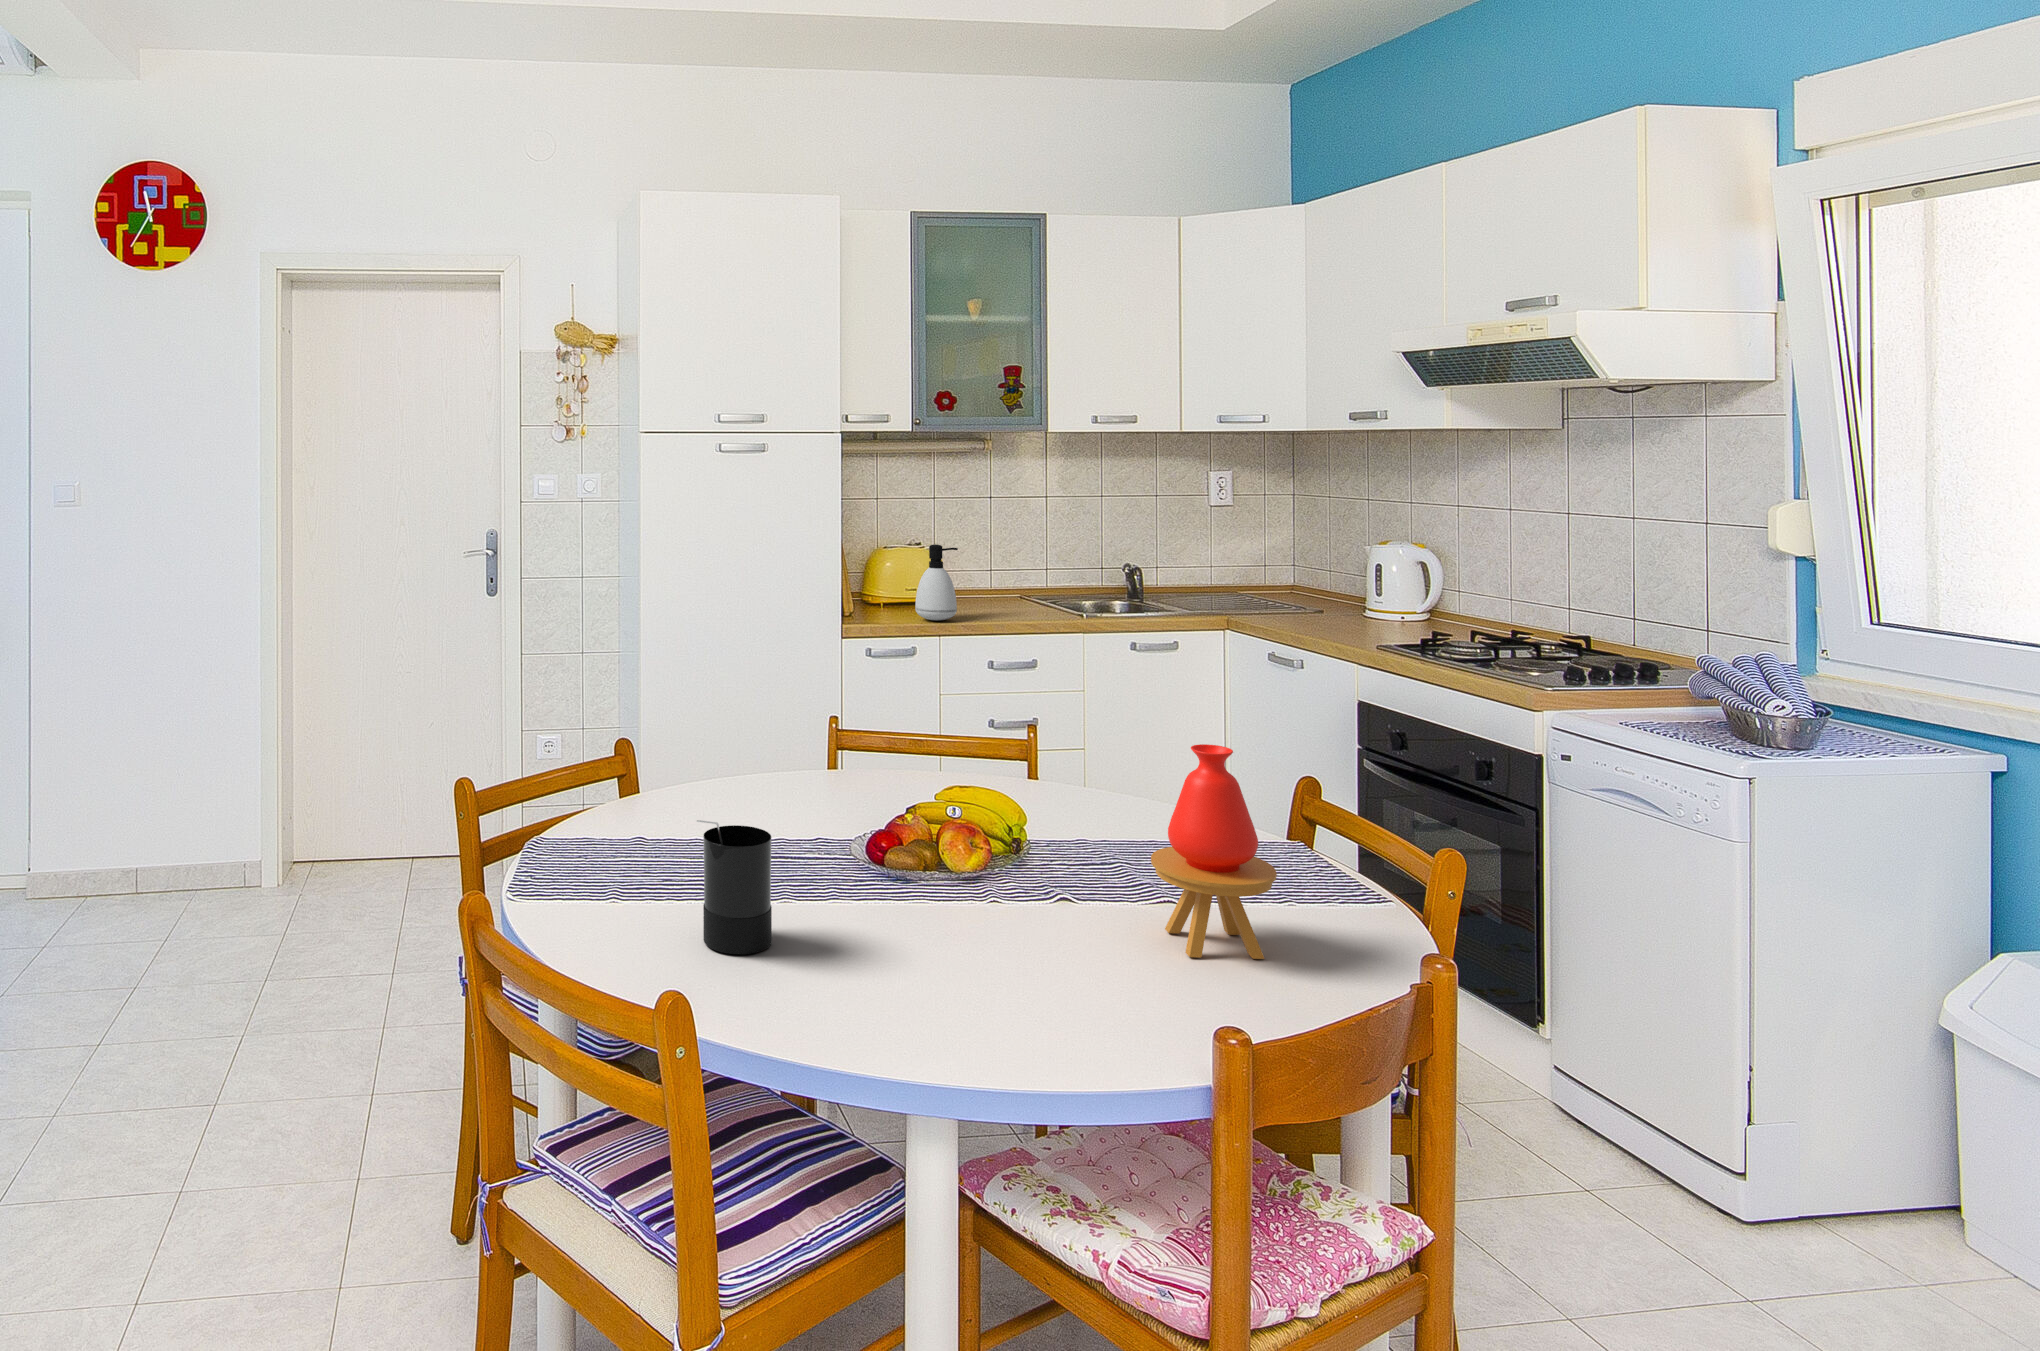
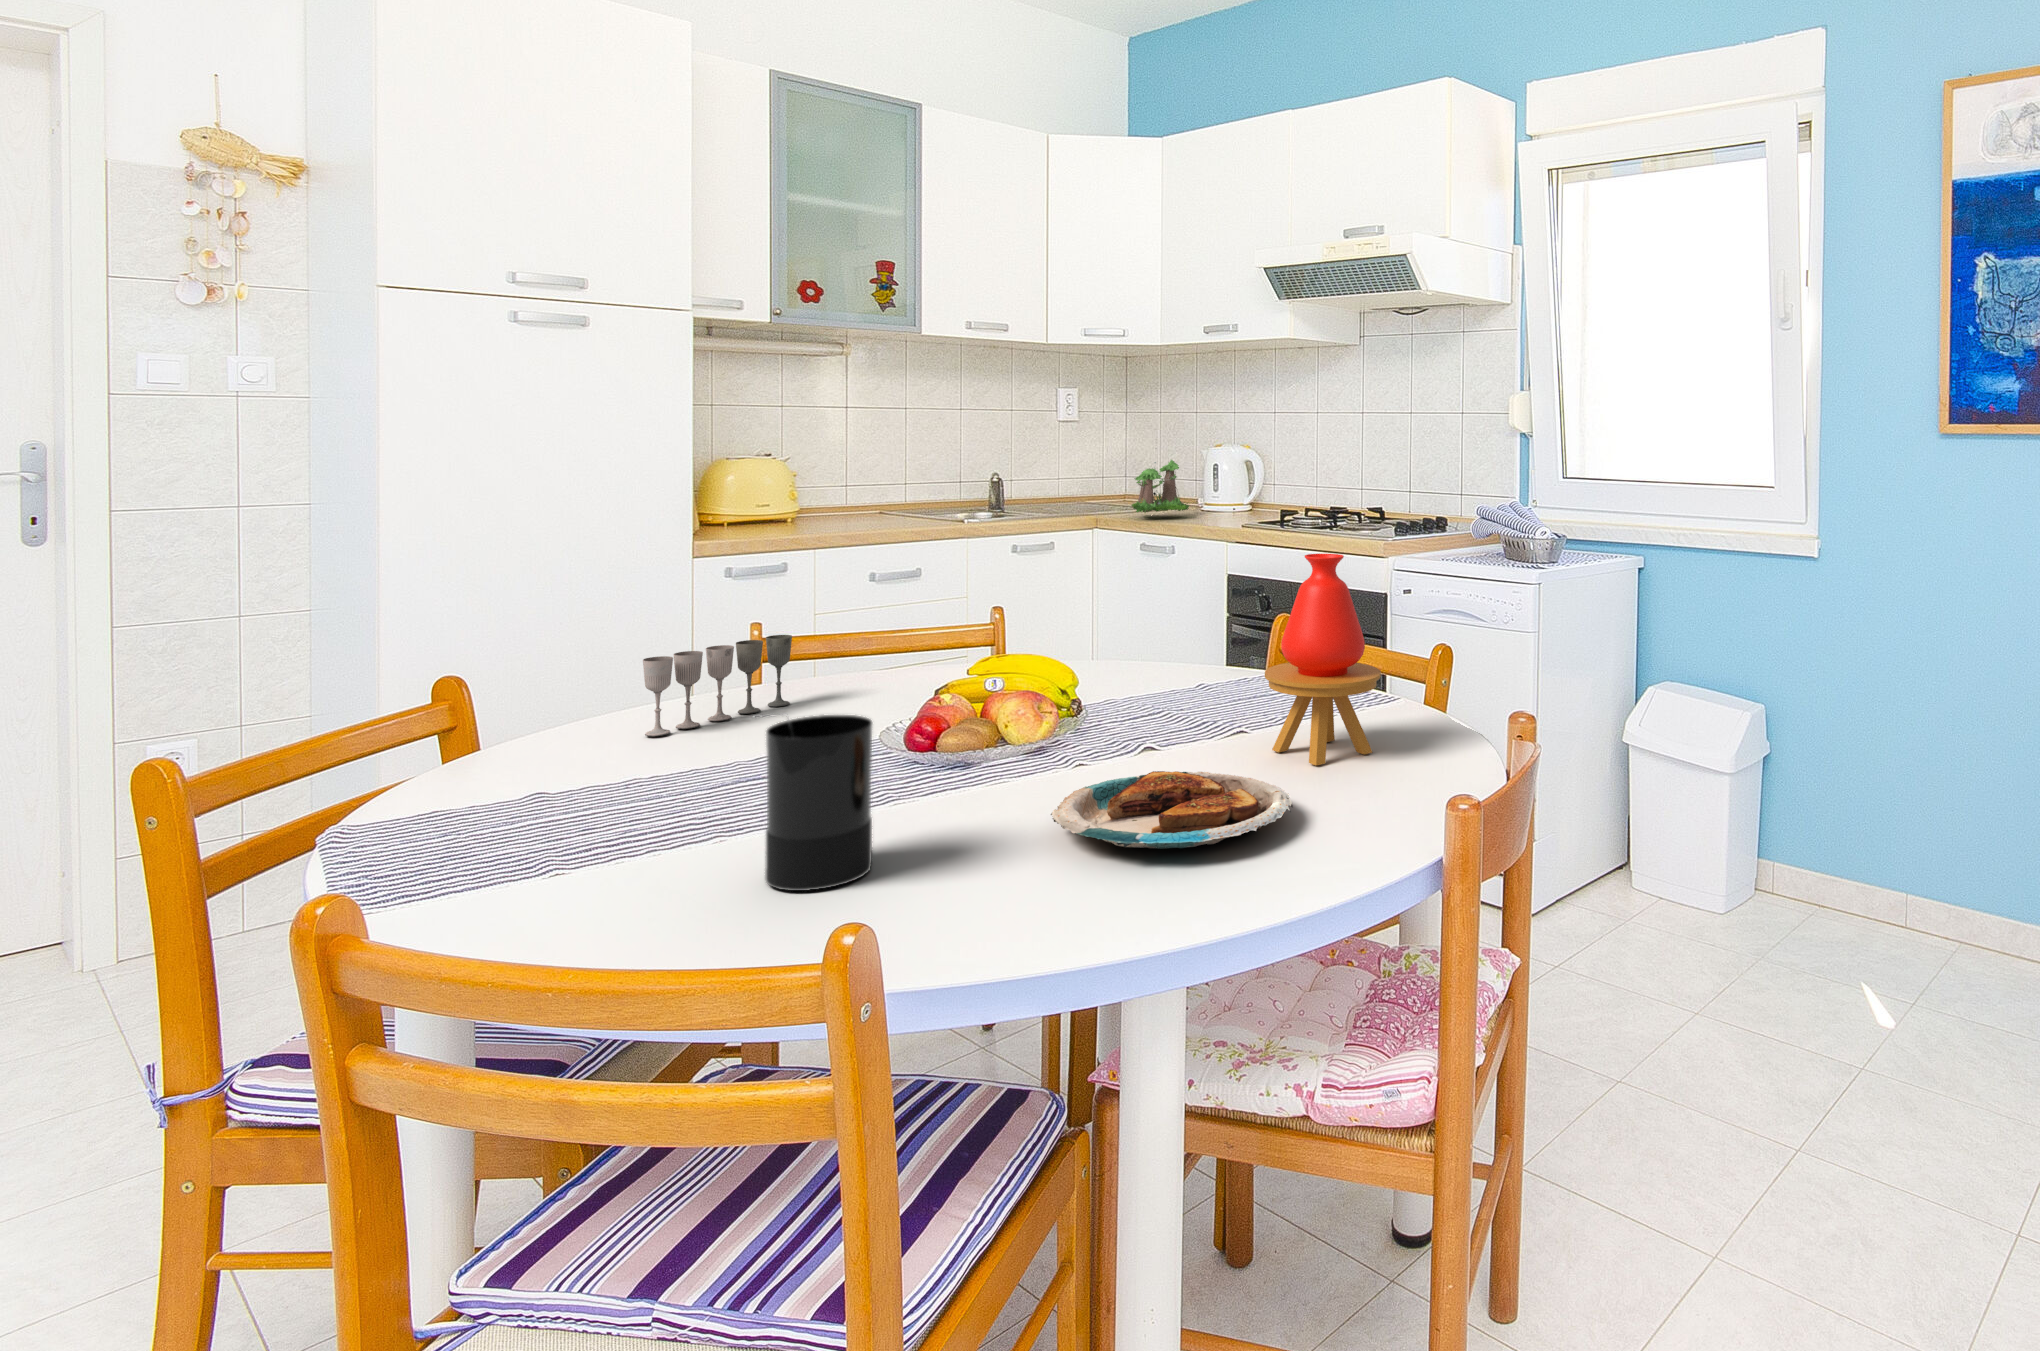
plant: none [1264,532,1337,621] -> present [1131,460,1189,513]
soap dispenser: present [915,544,958,620] -> none [776,452,828,539]
wine glass: none [723,731,832,799] -> present [643,635,792,736]
plate: none [897,923,1110,1006] -> present [1051,771,1293,849]

